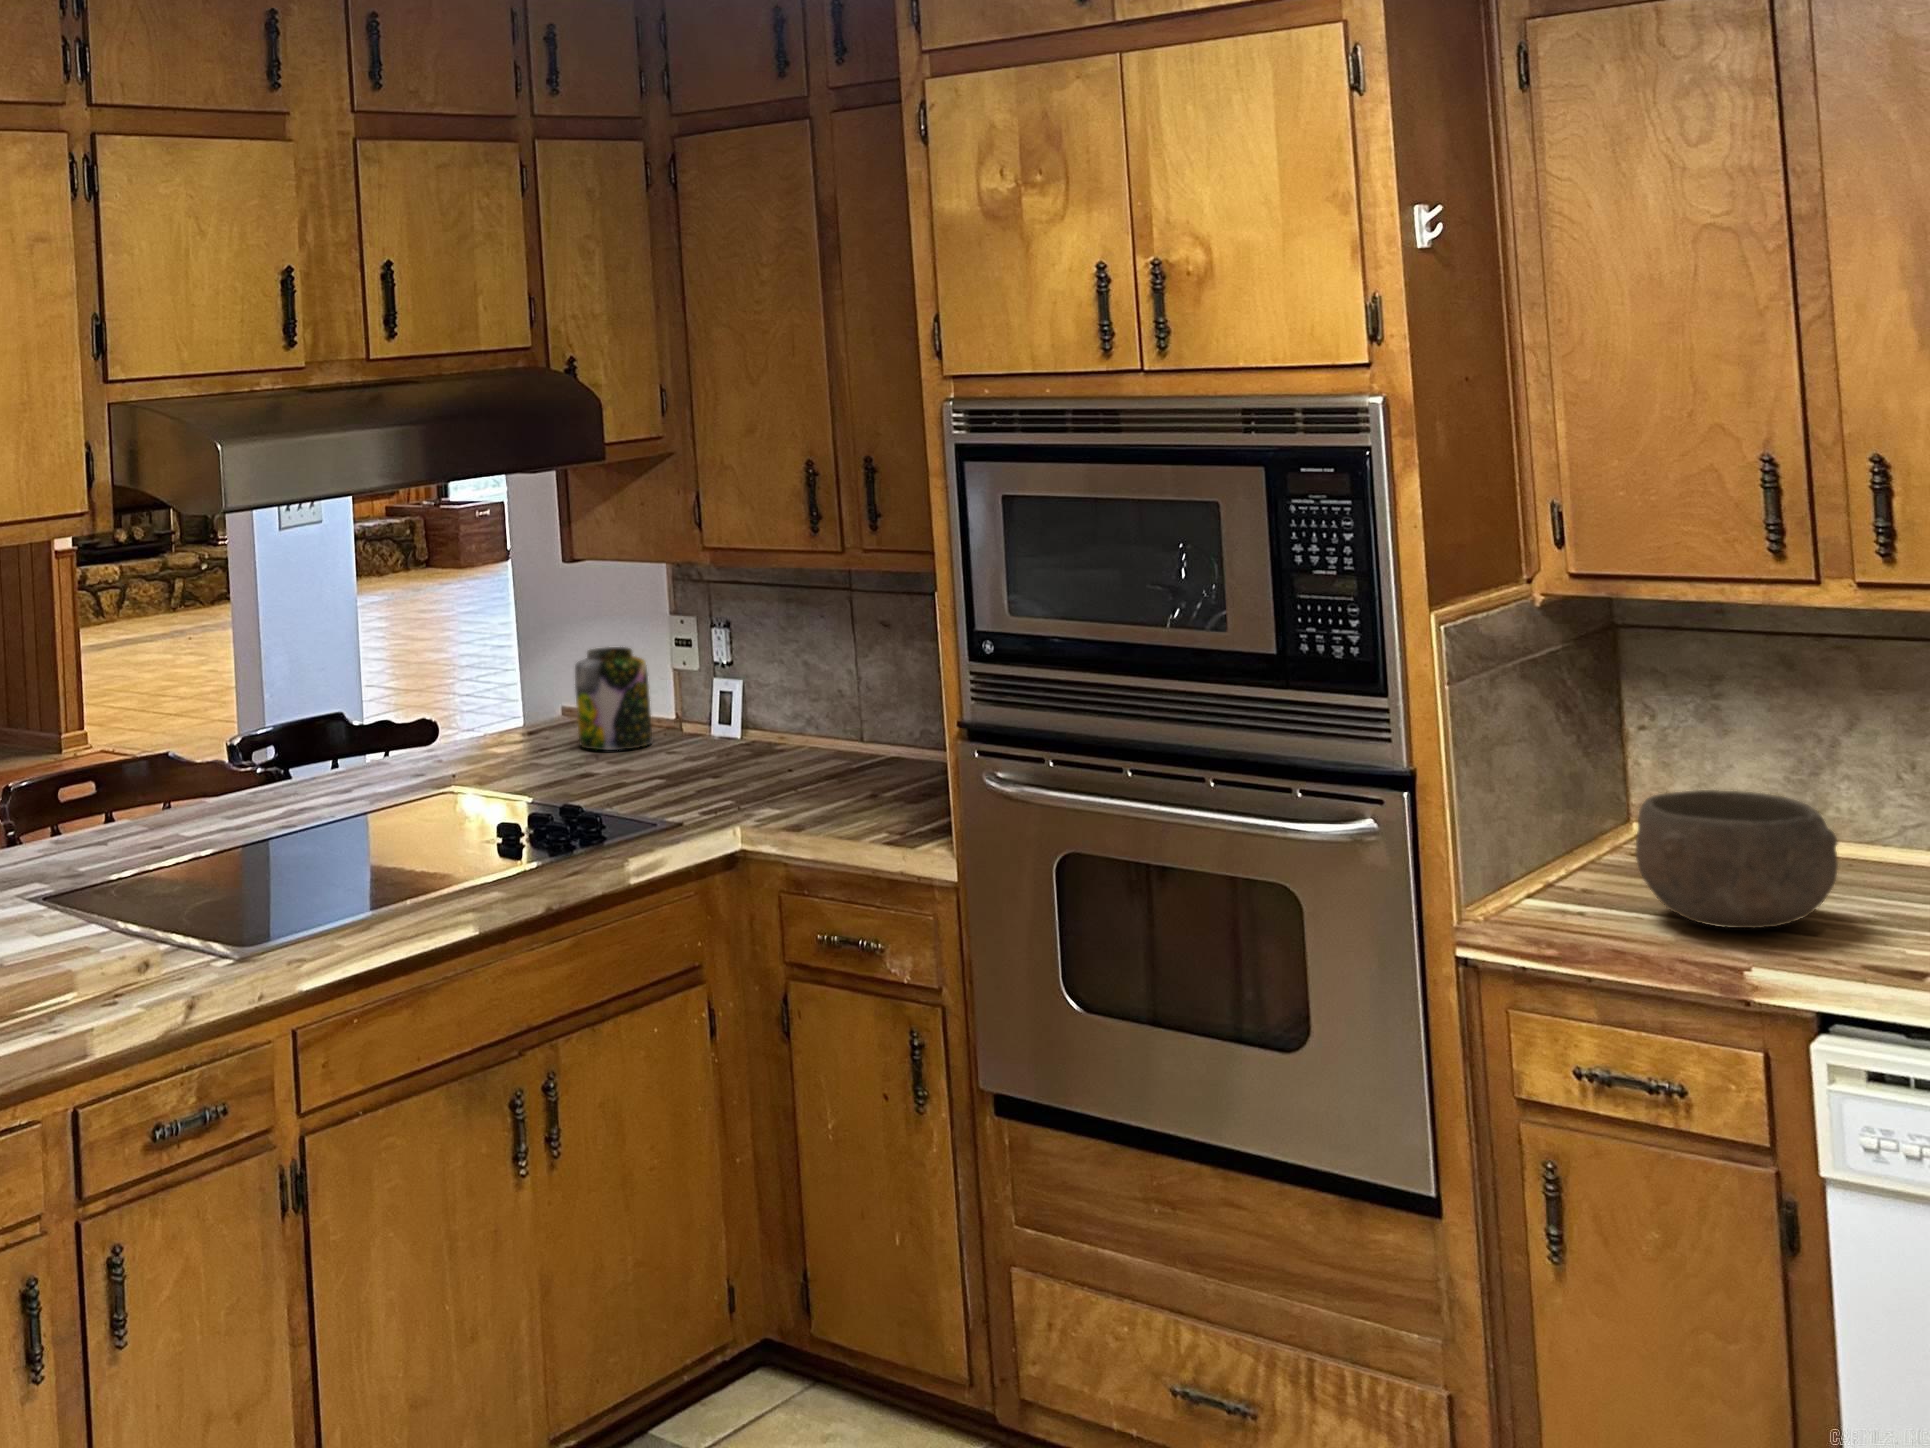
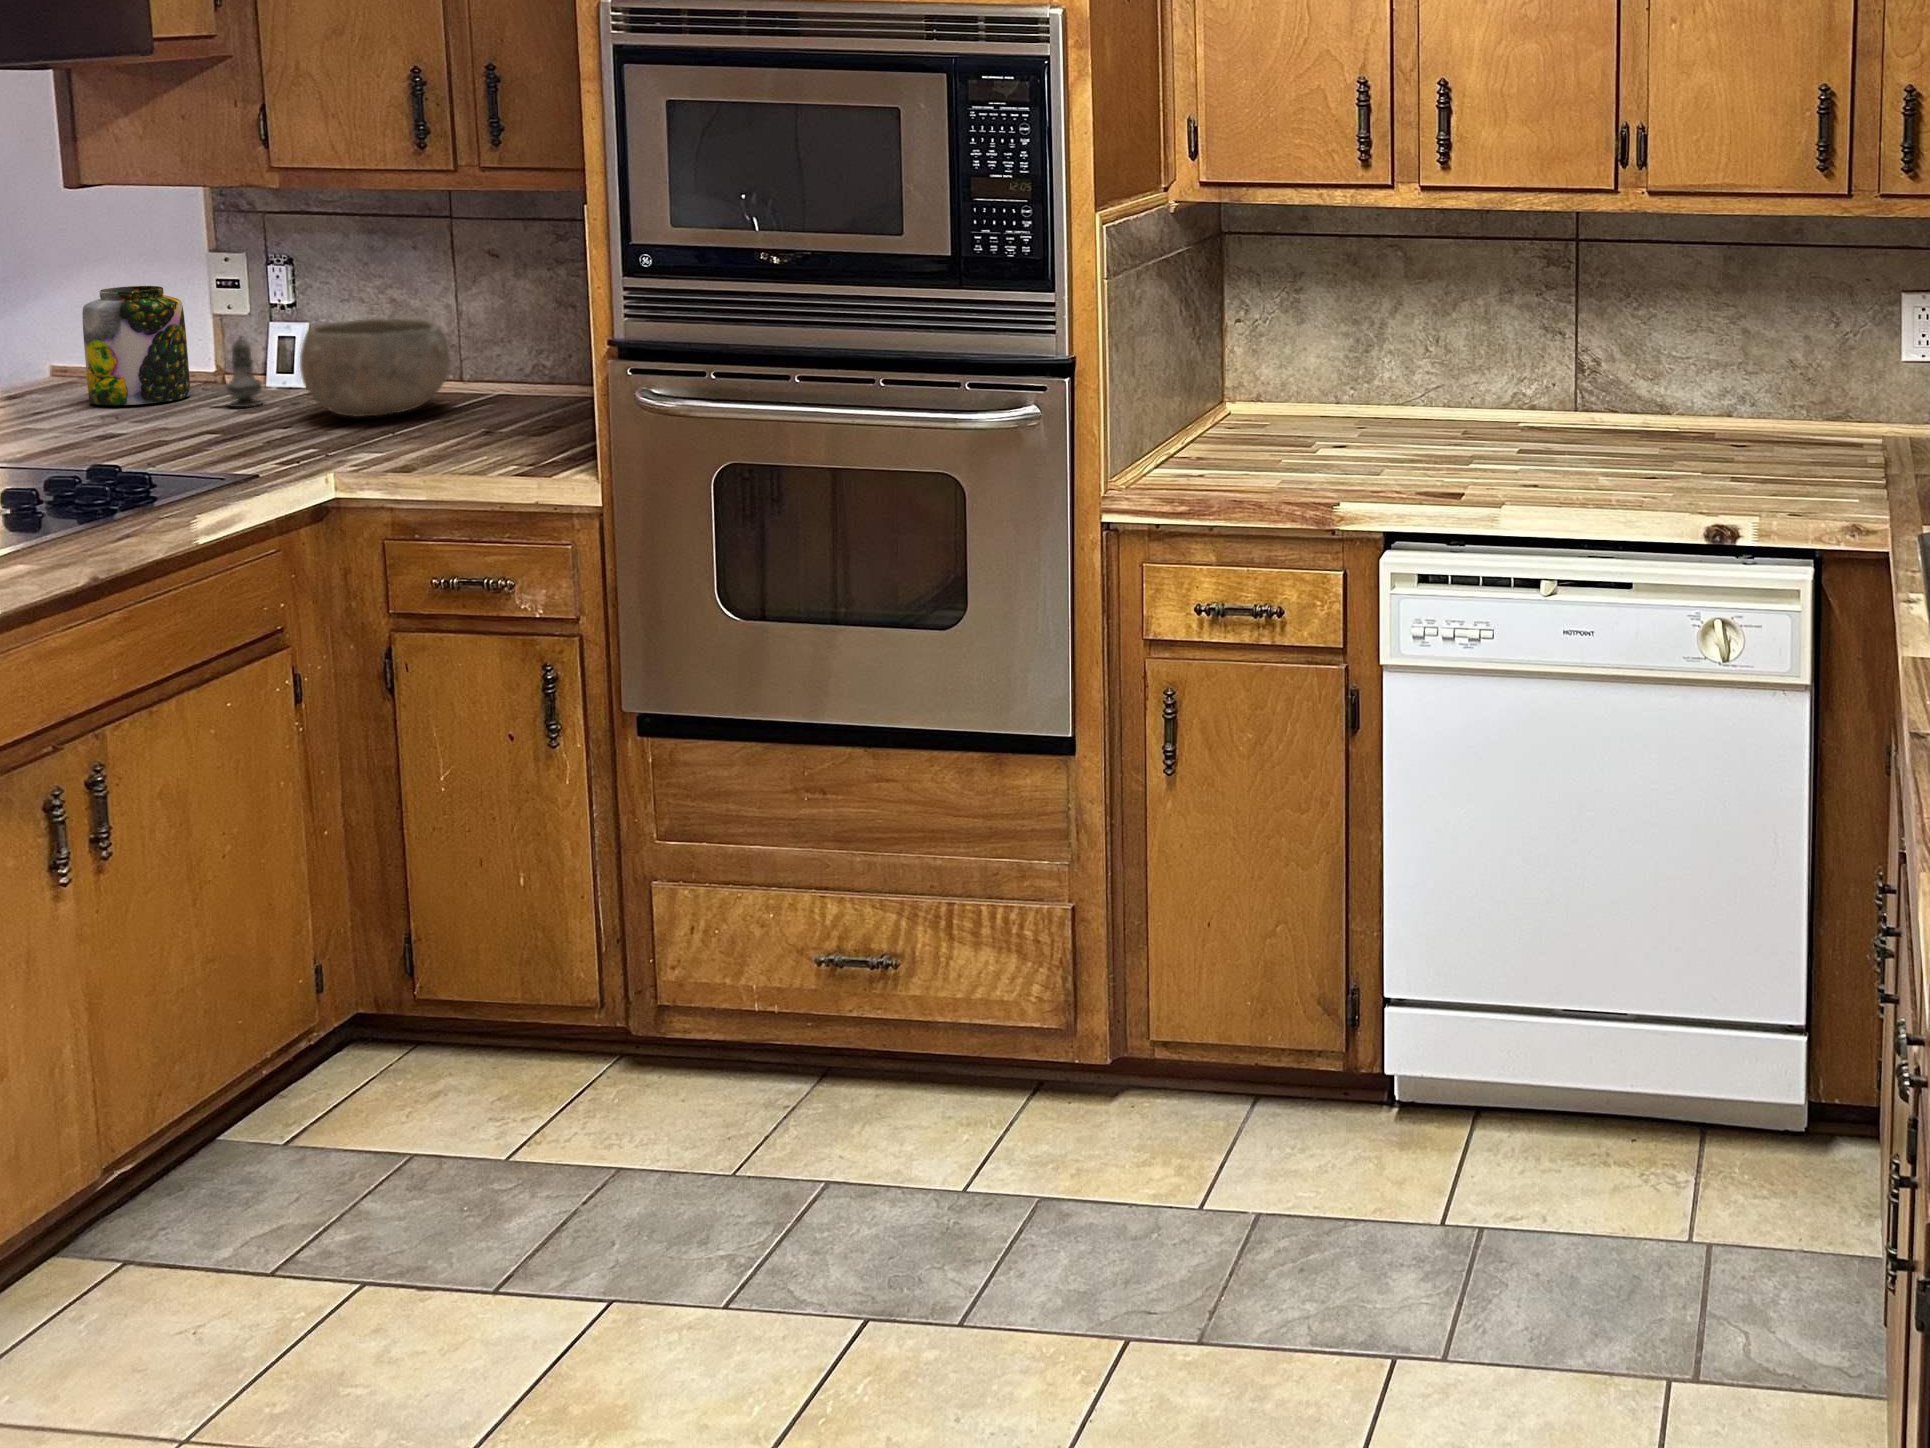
salt shaker: none [674,694,704,758] -> present [225,337,263,407]
bowl: present [1636,790,1838,929] -> present [300,318,450,417]

